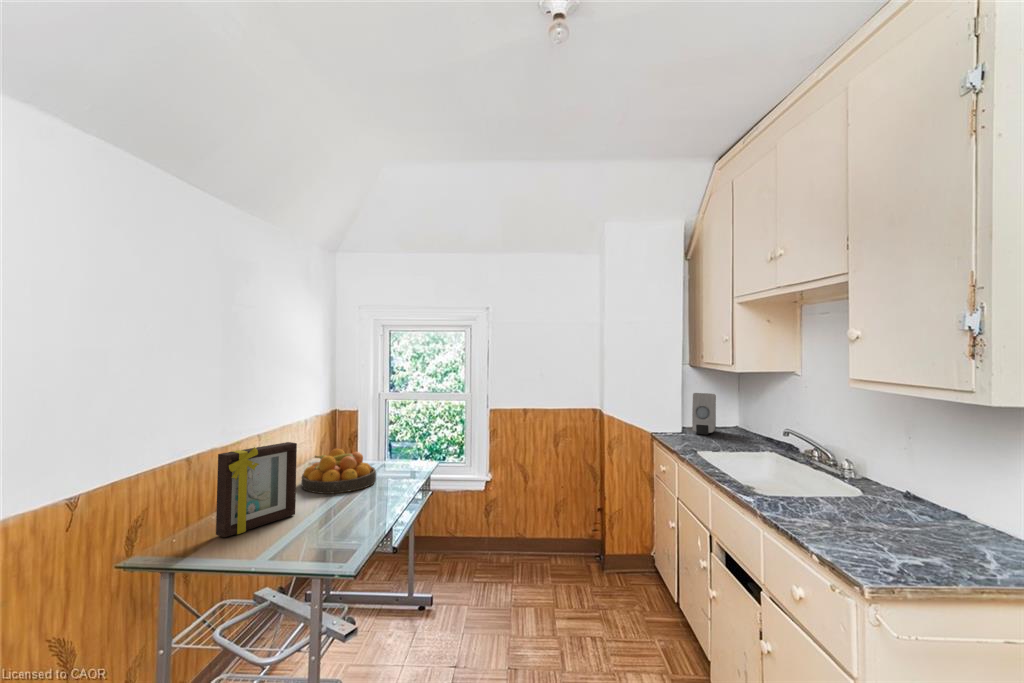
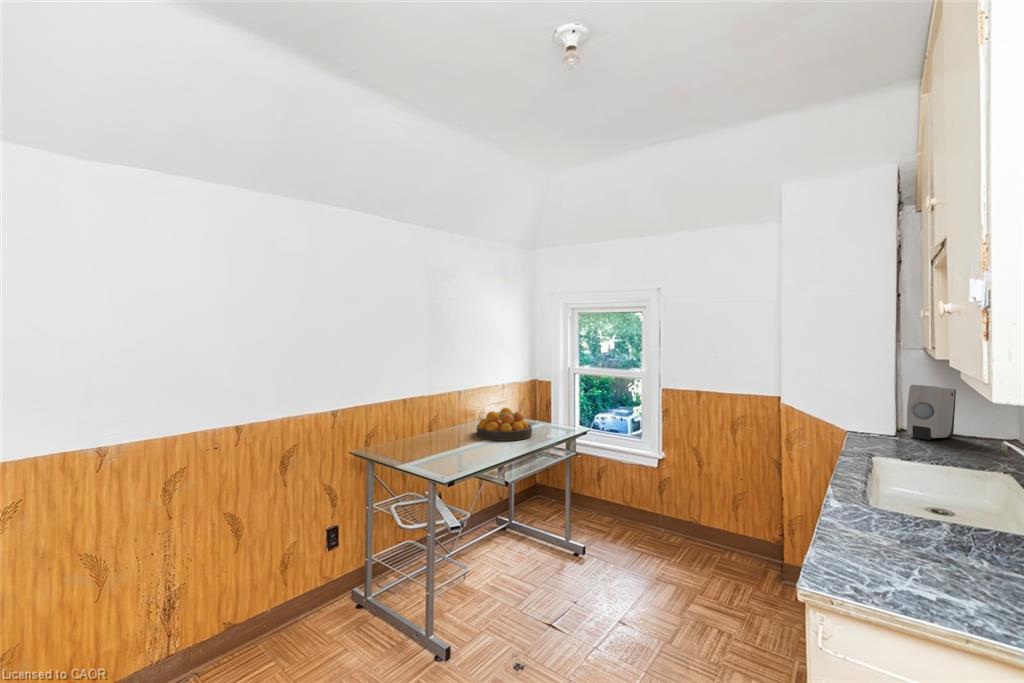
picture frame: present [216,442,297,537] -> none [398,394,453,452]

